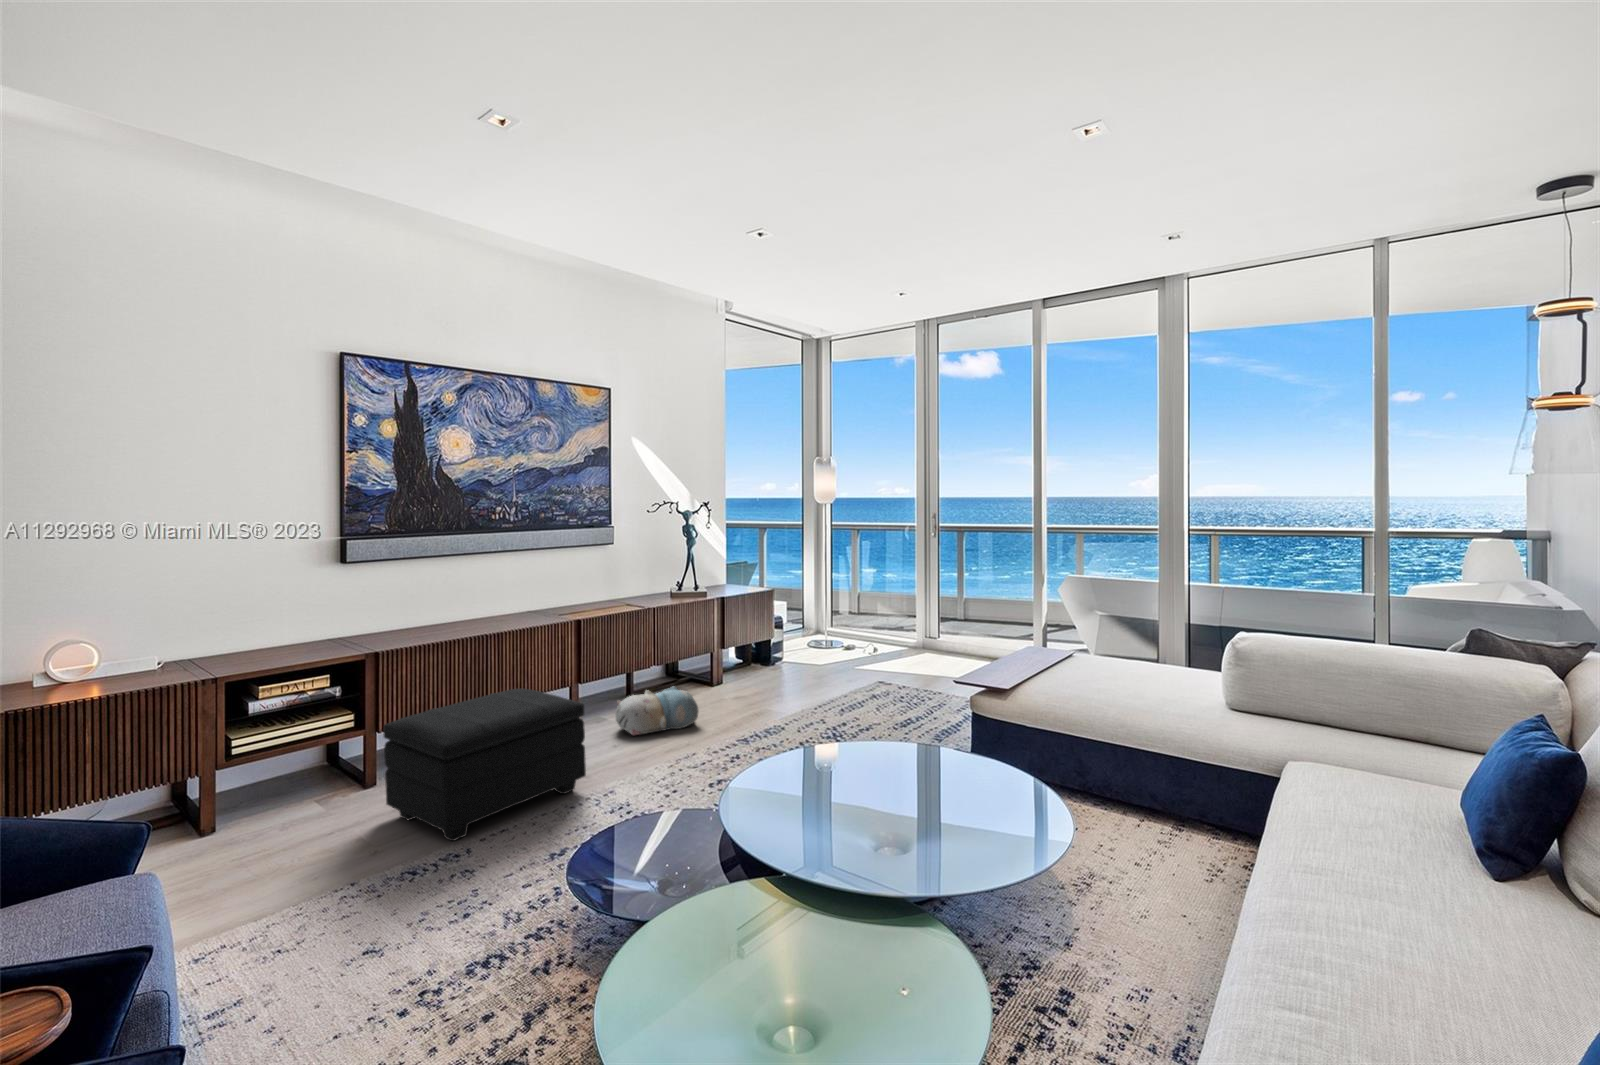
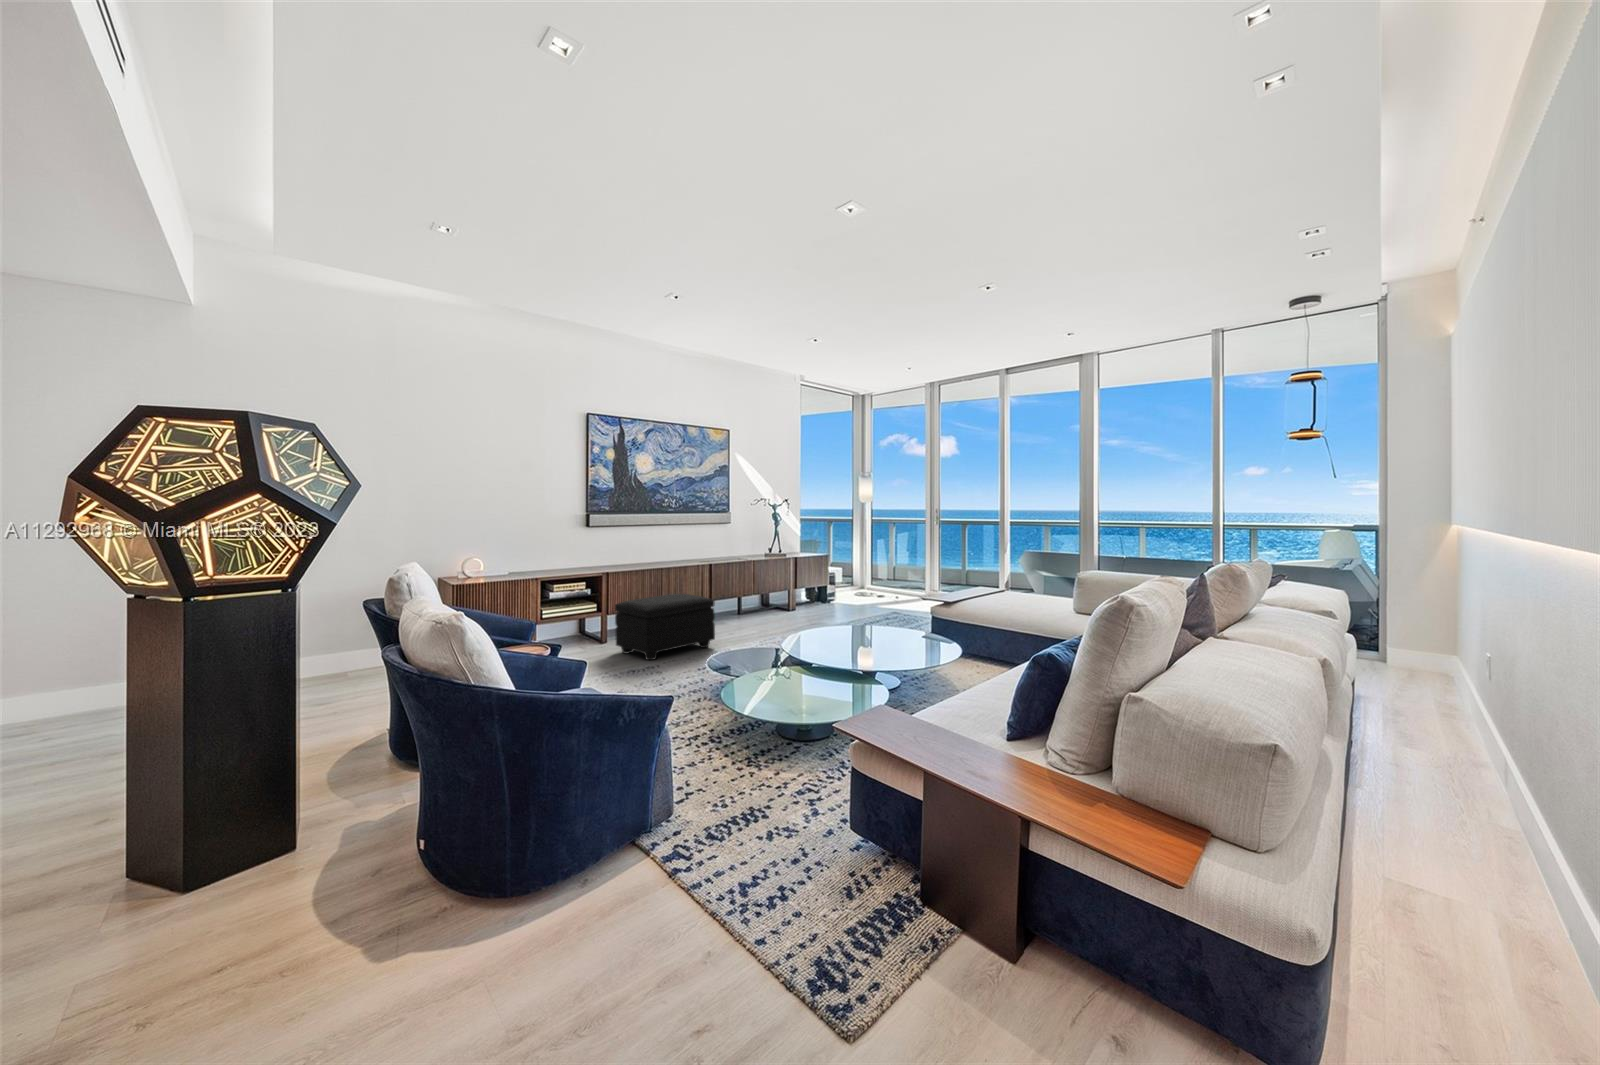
plush toy: present [615,686,698,735] -> none [731,604,778,629]

